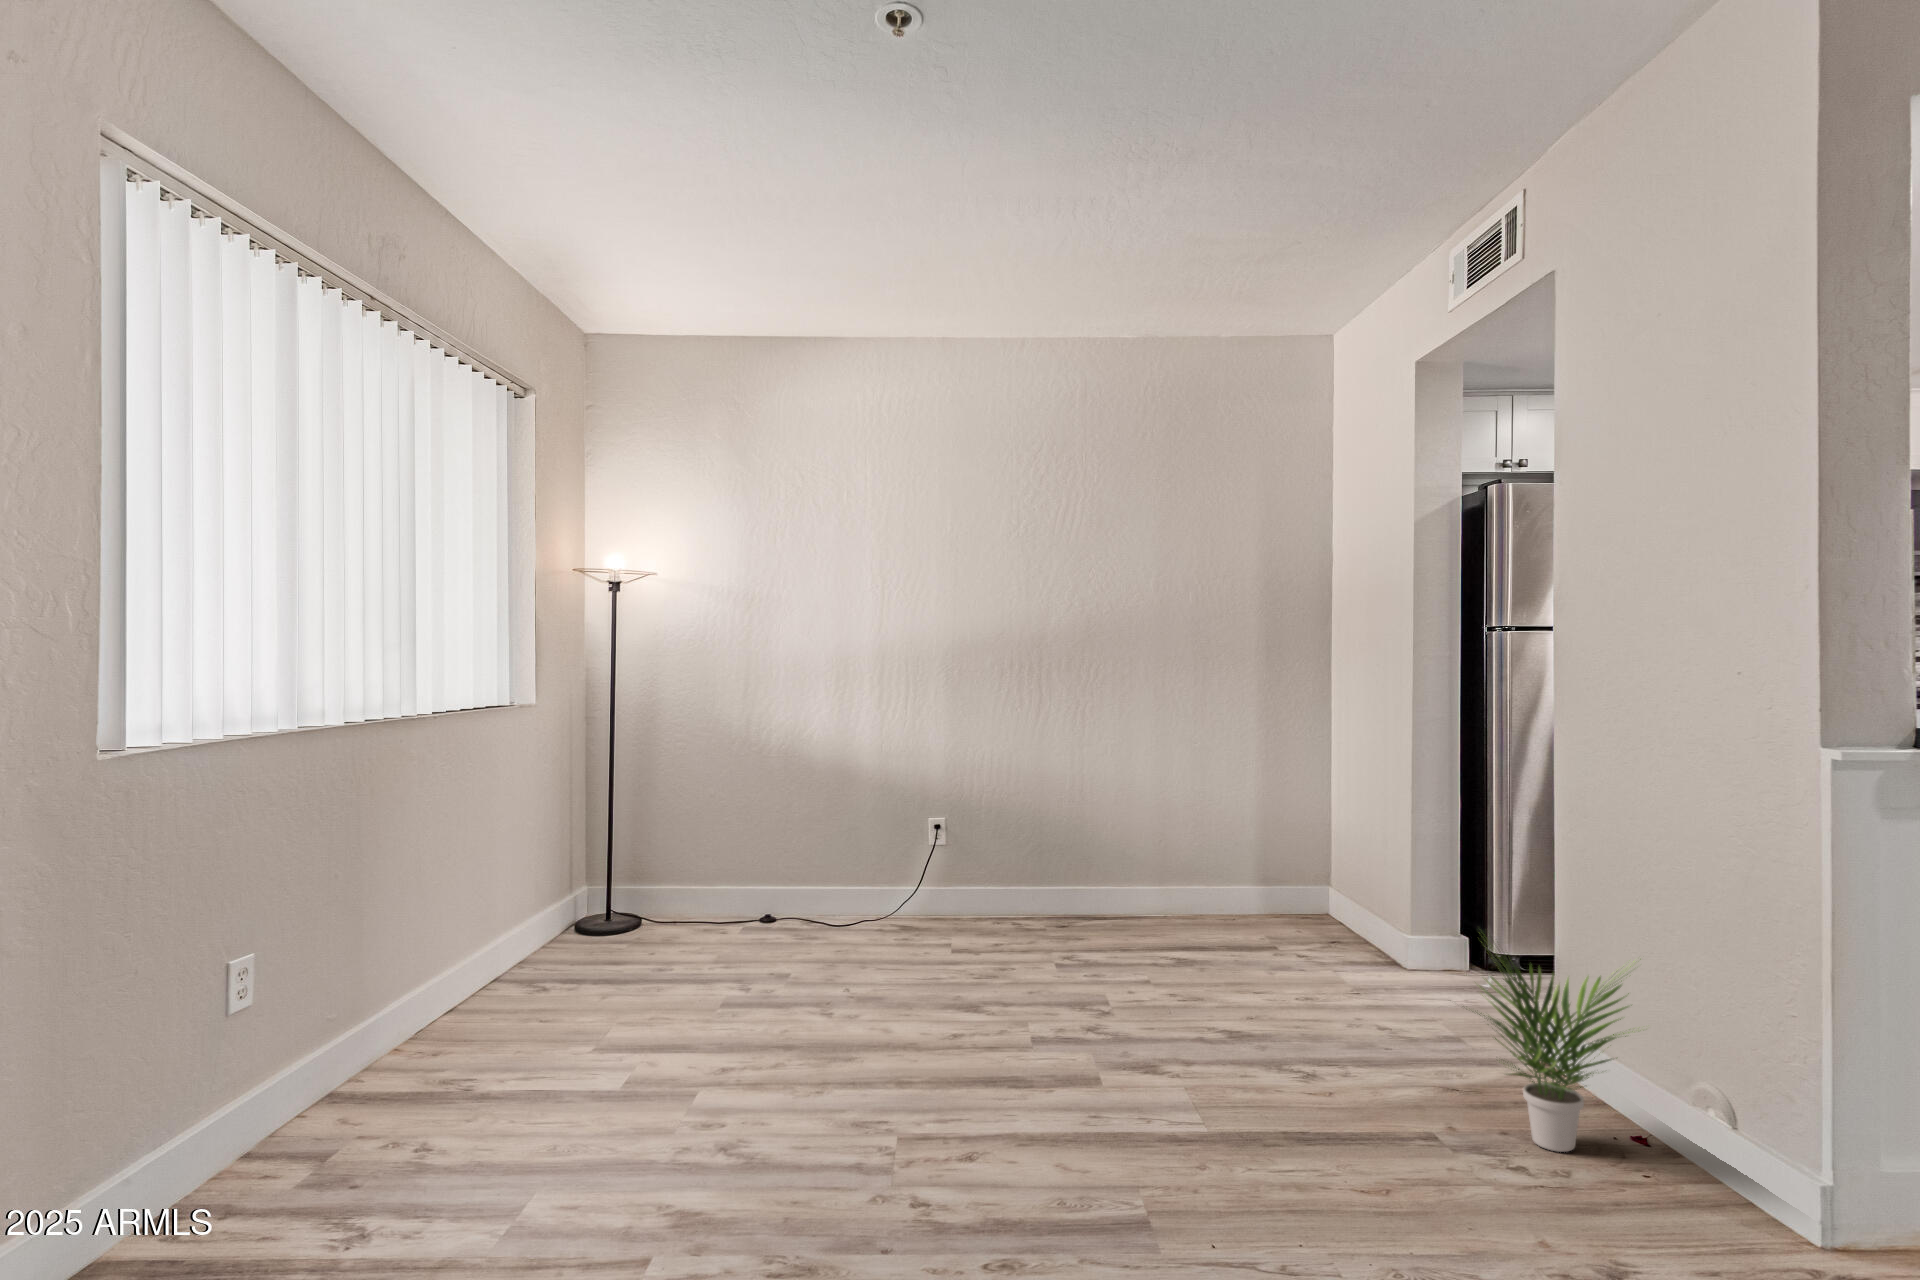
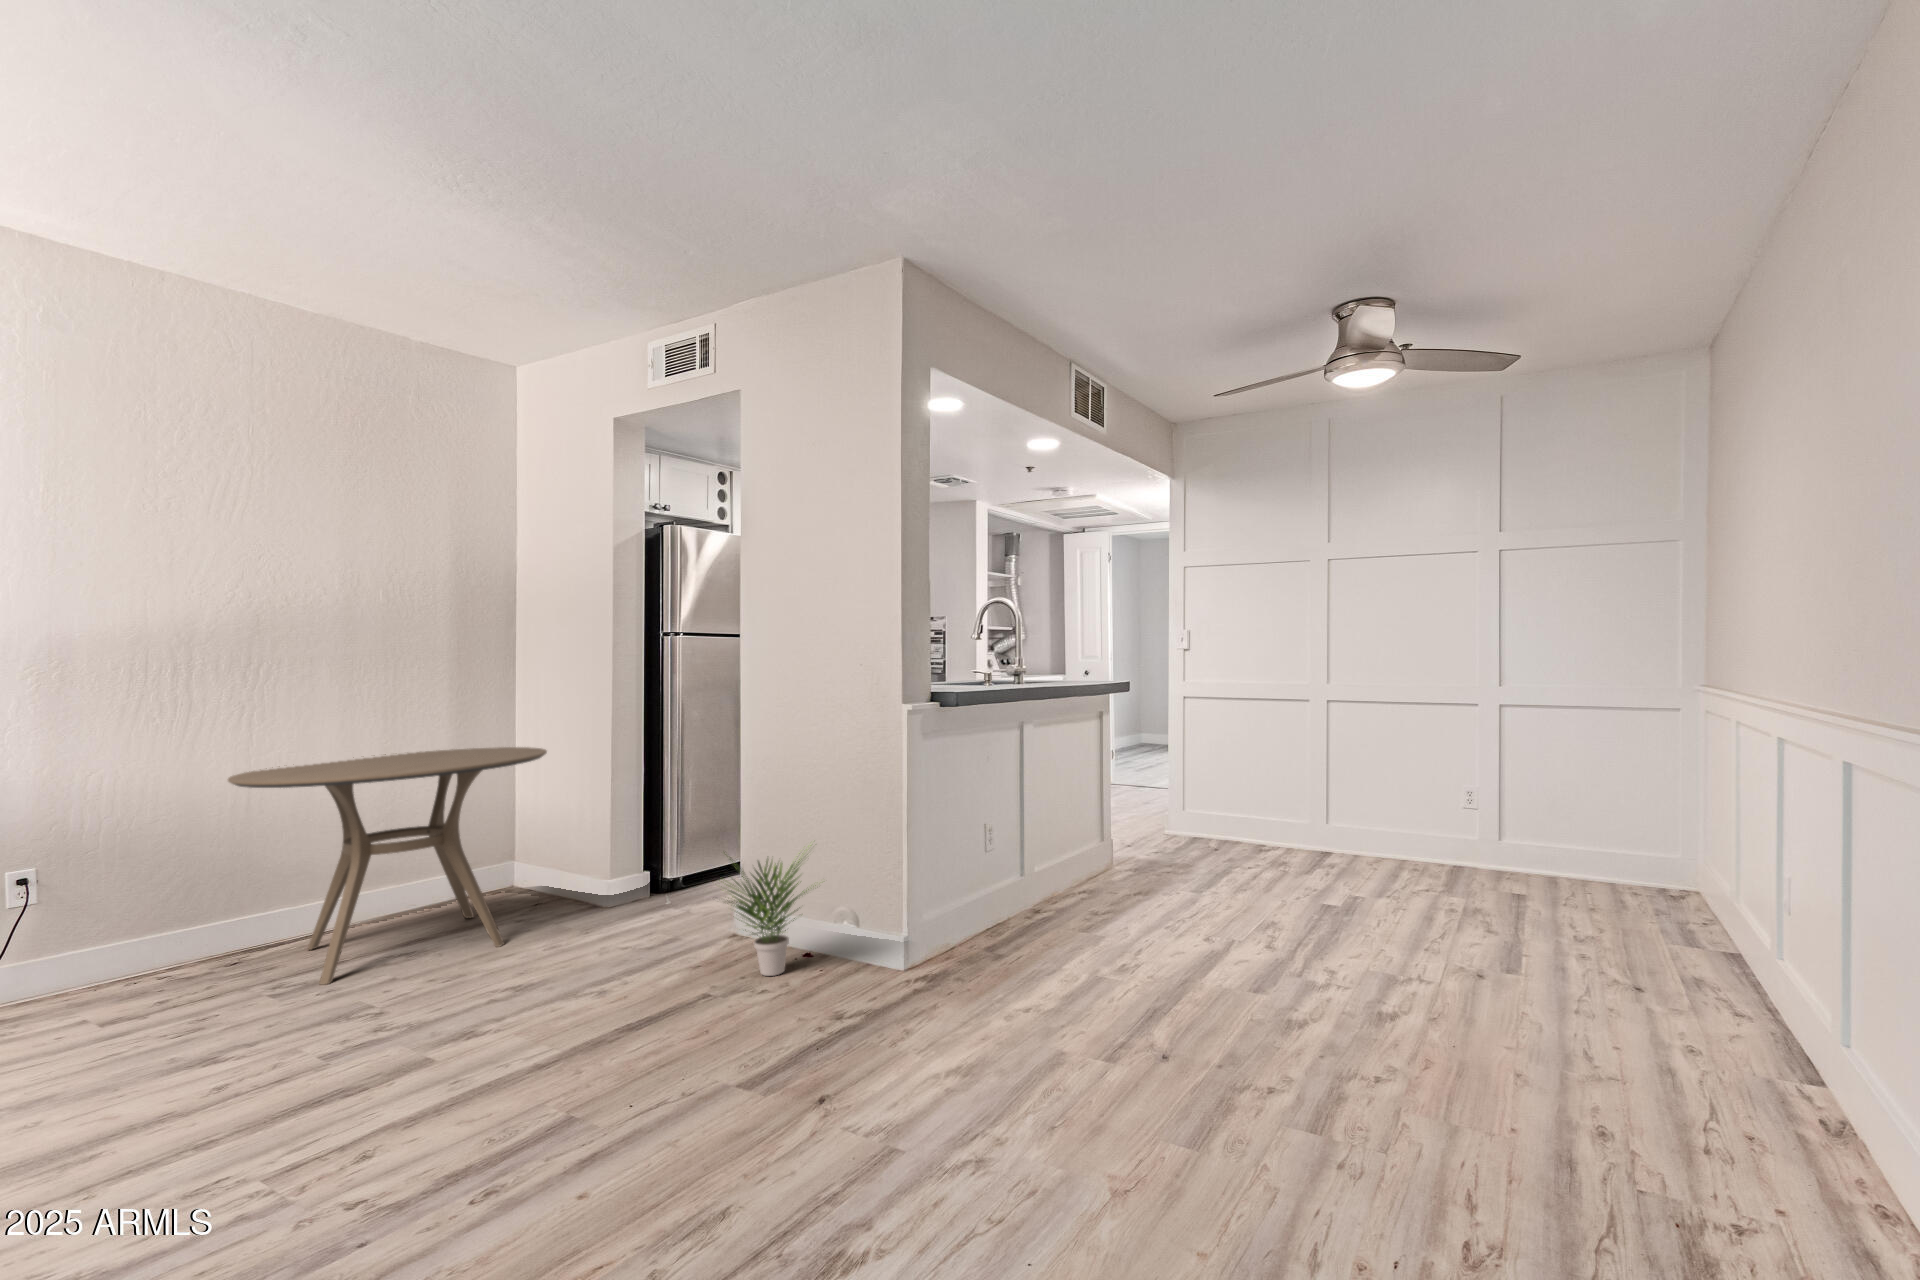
dining table: none [1035,737,1338,980] -> present [228,747,547,985]

